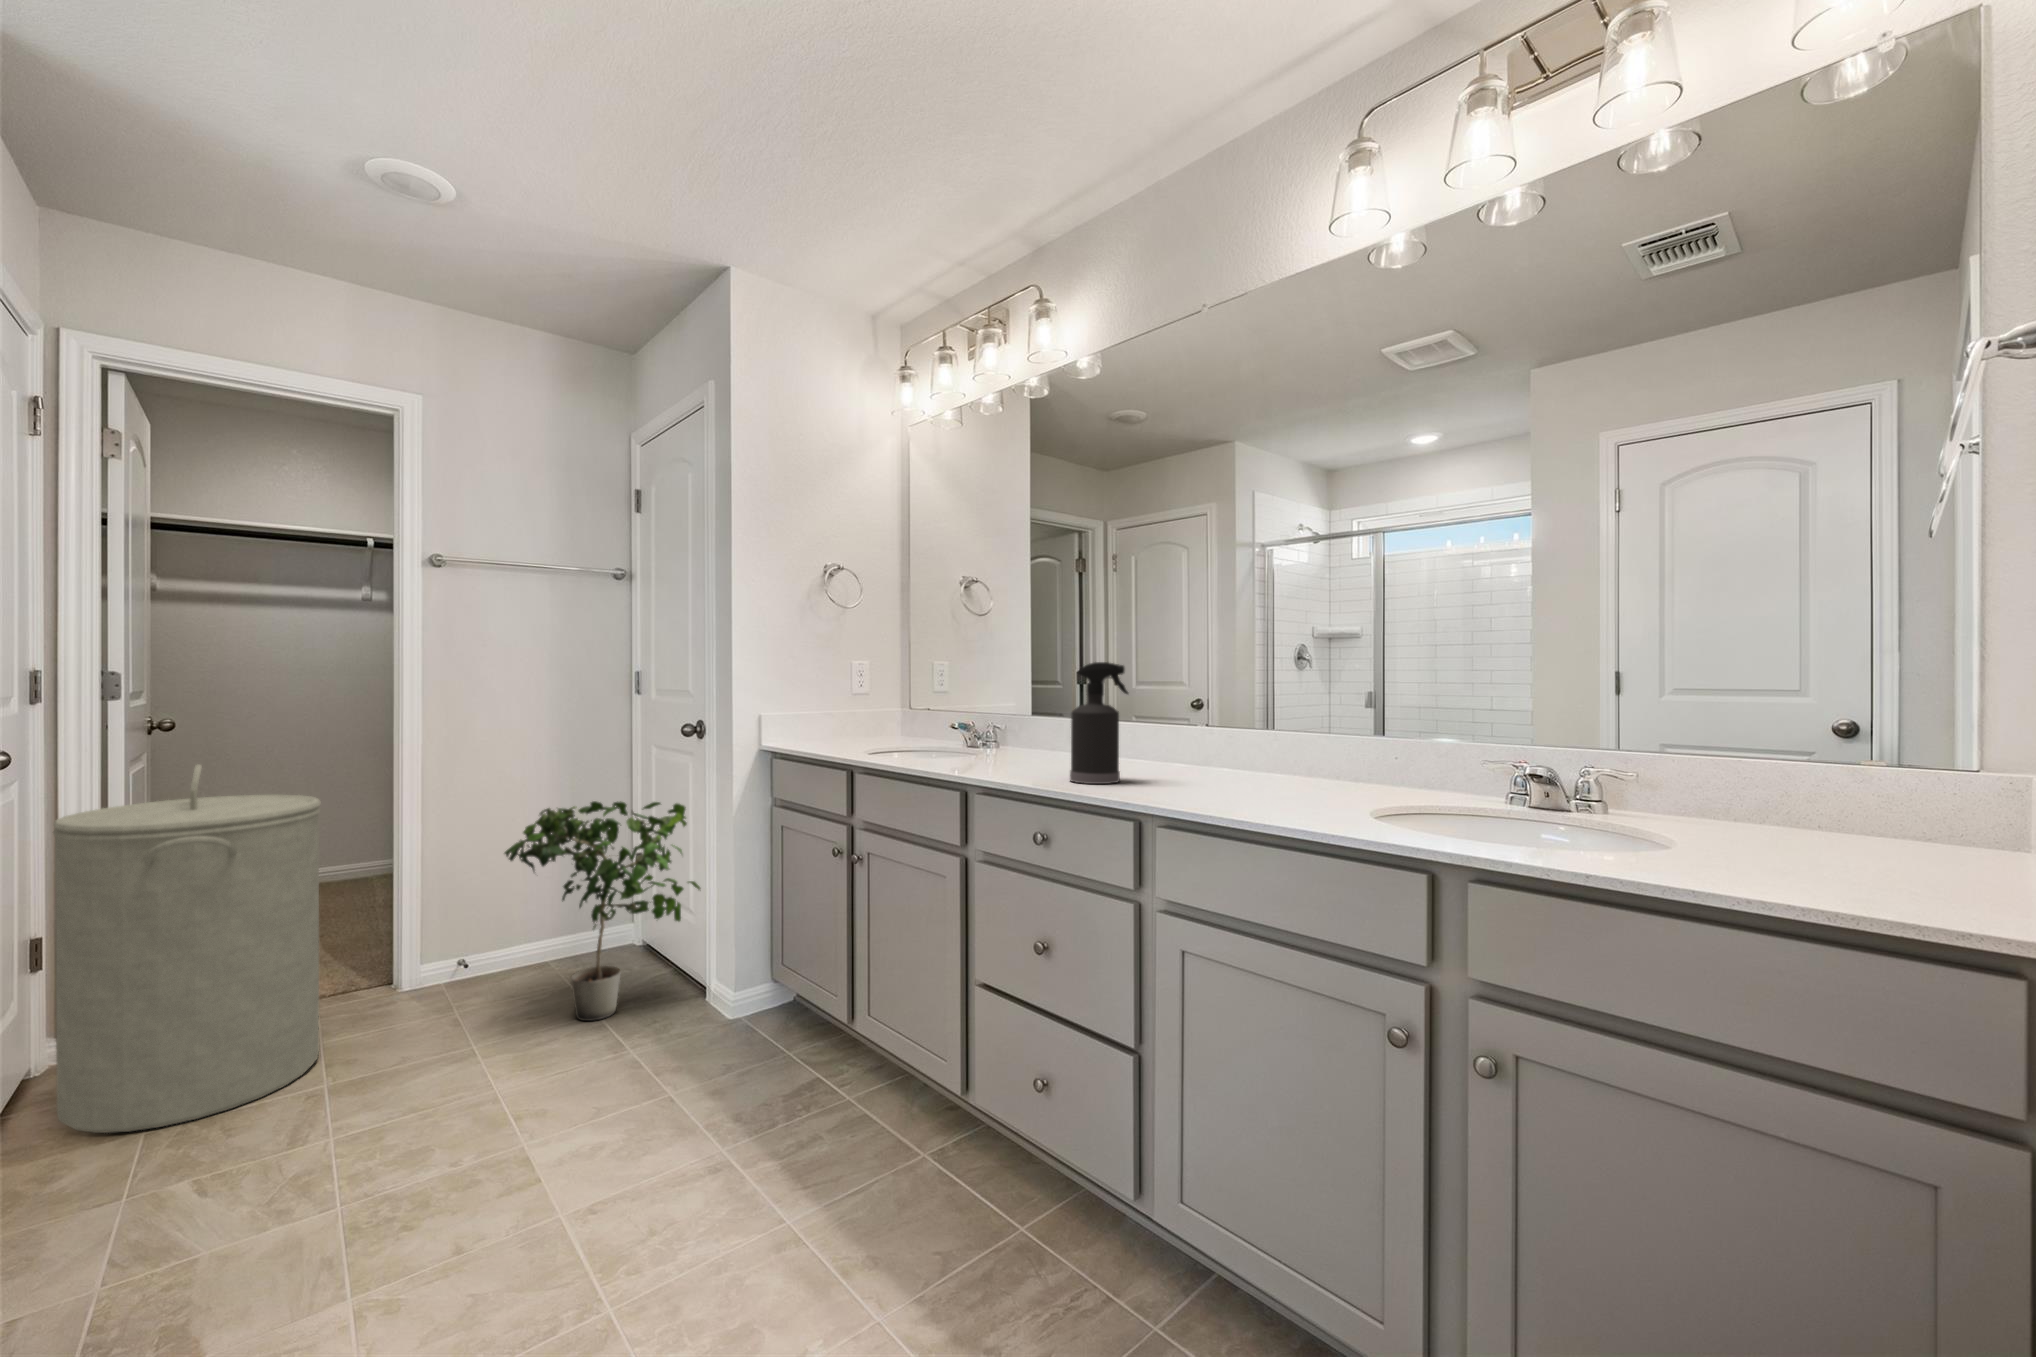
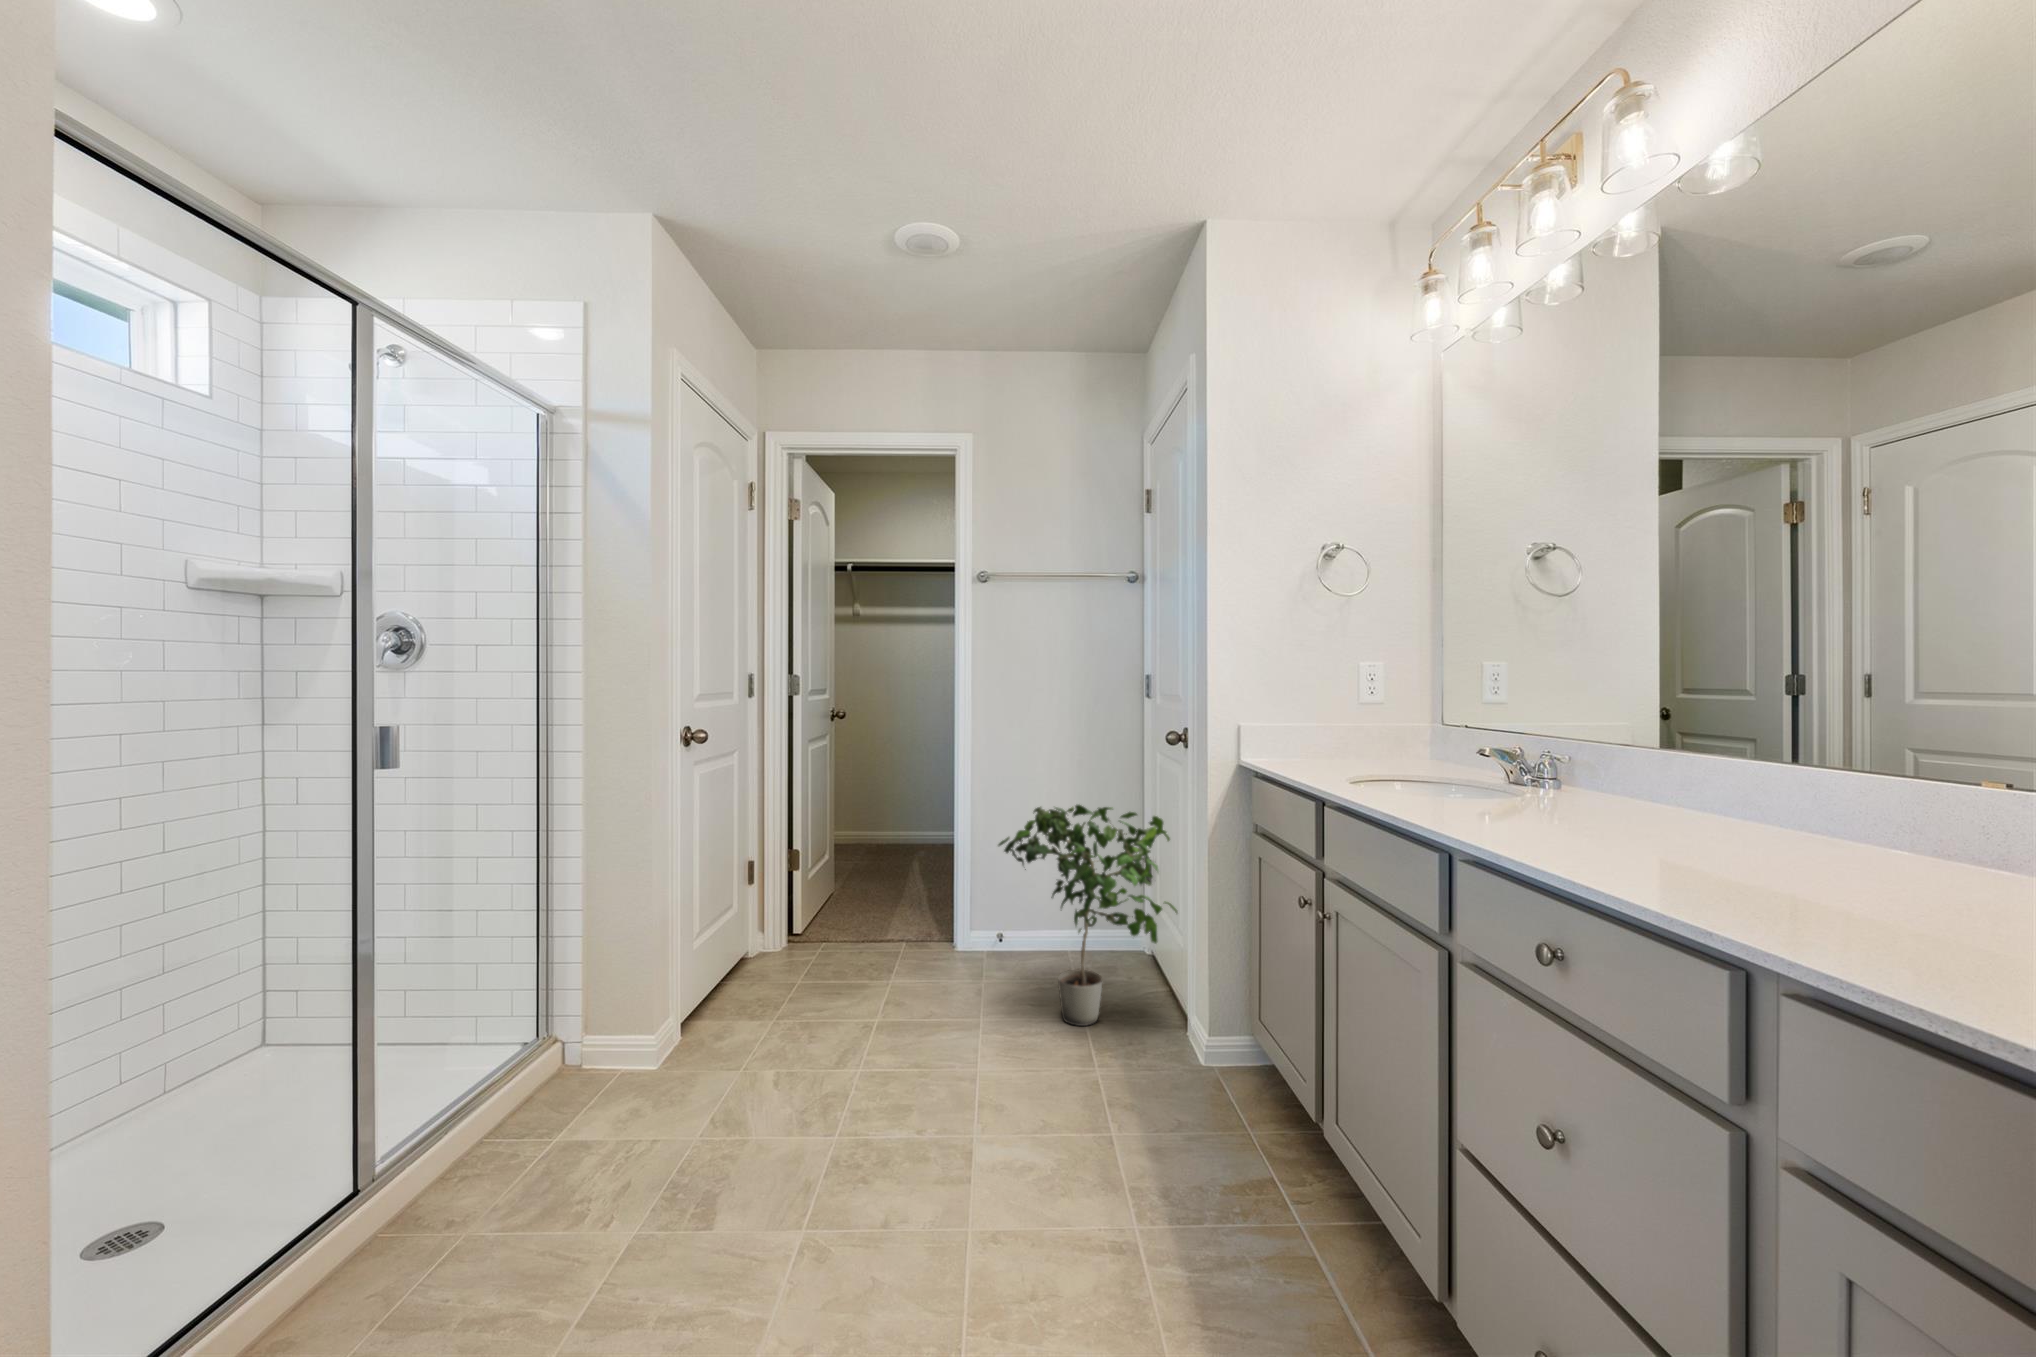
spray bottle: present [1070,662,1128,784] -> none [1661,646,1818,890]
laundry hamper: present [53,765,321,1133] -> none [732,745,884,1021]

